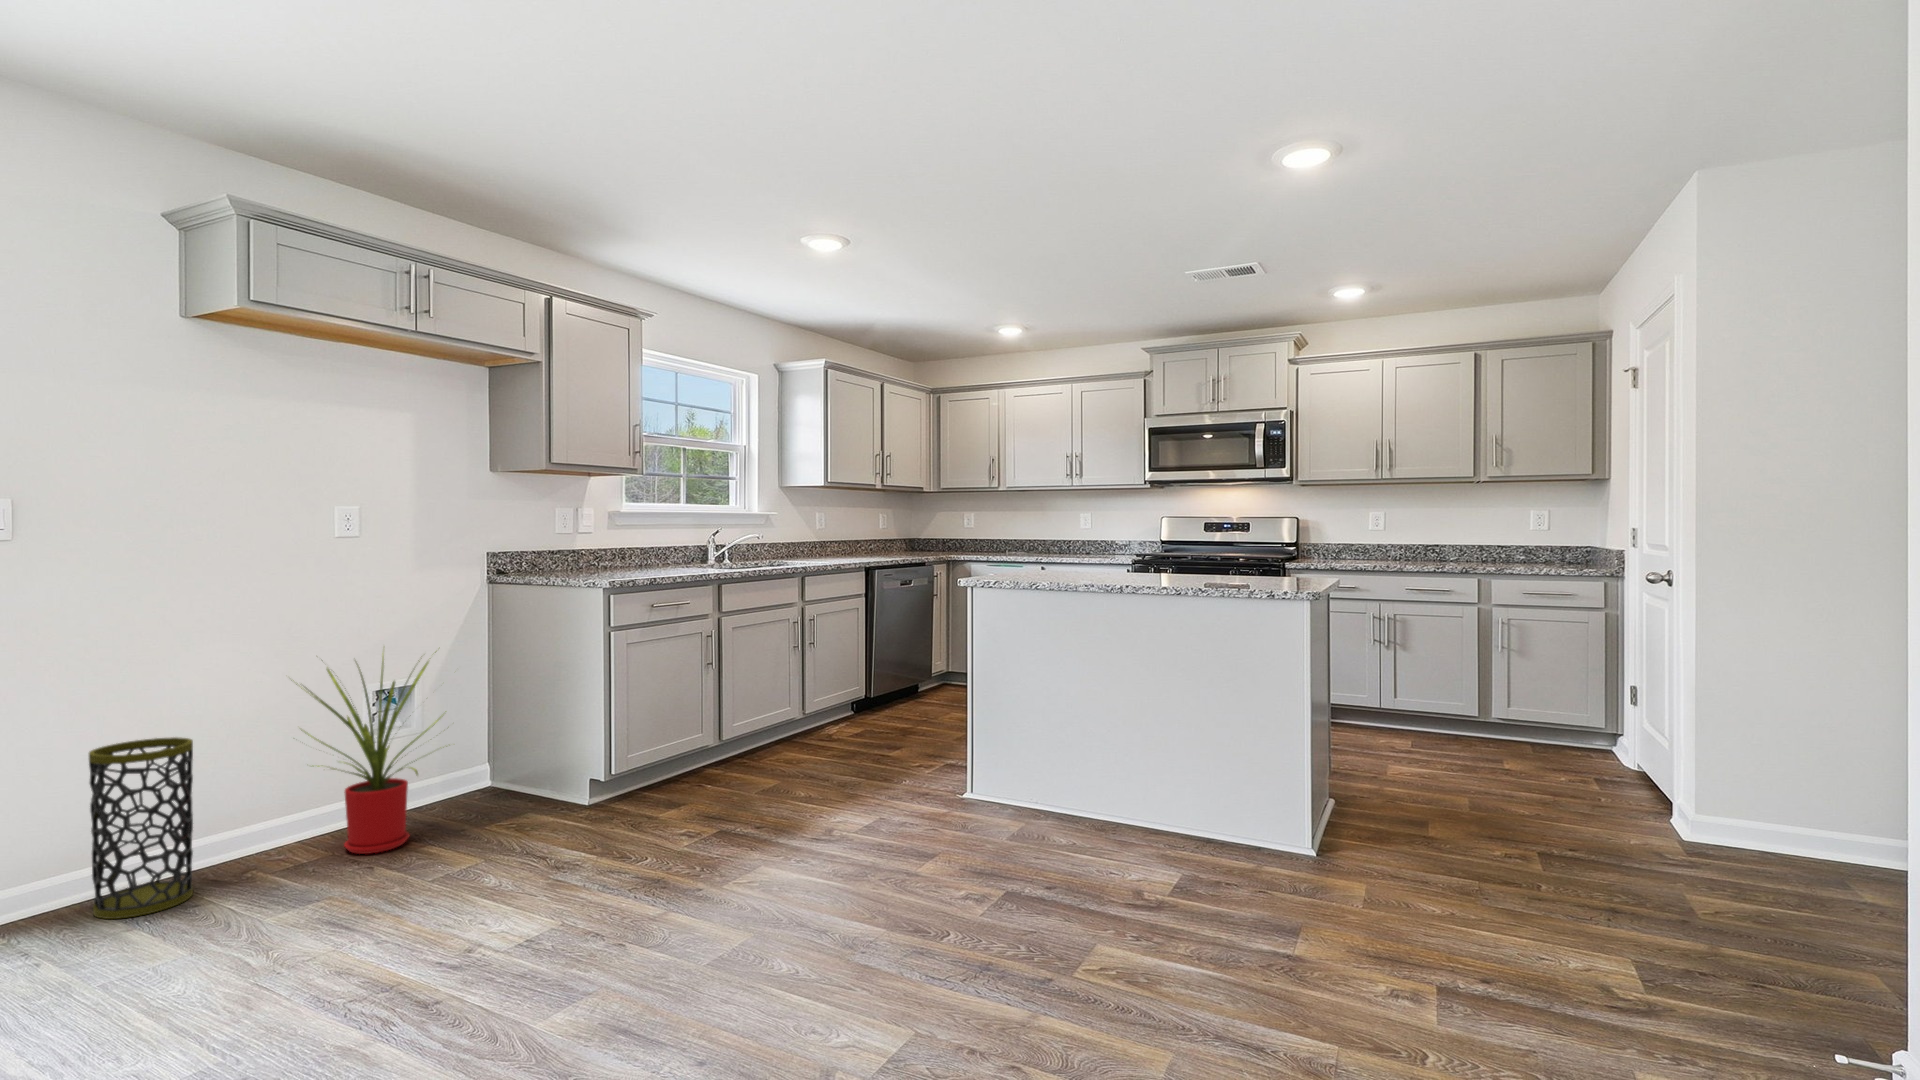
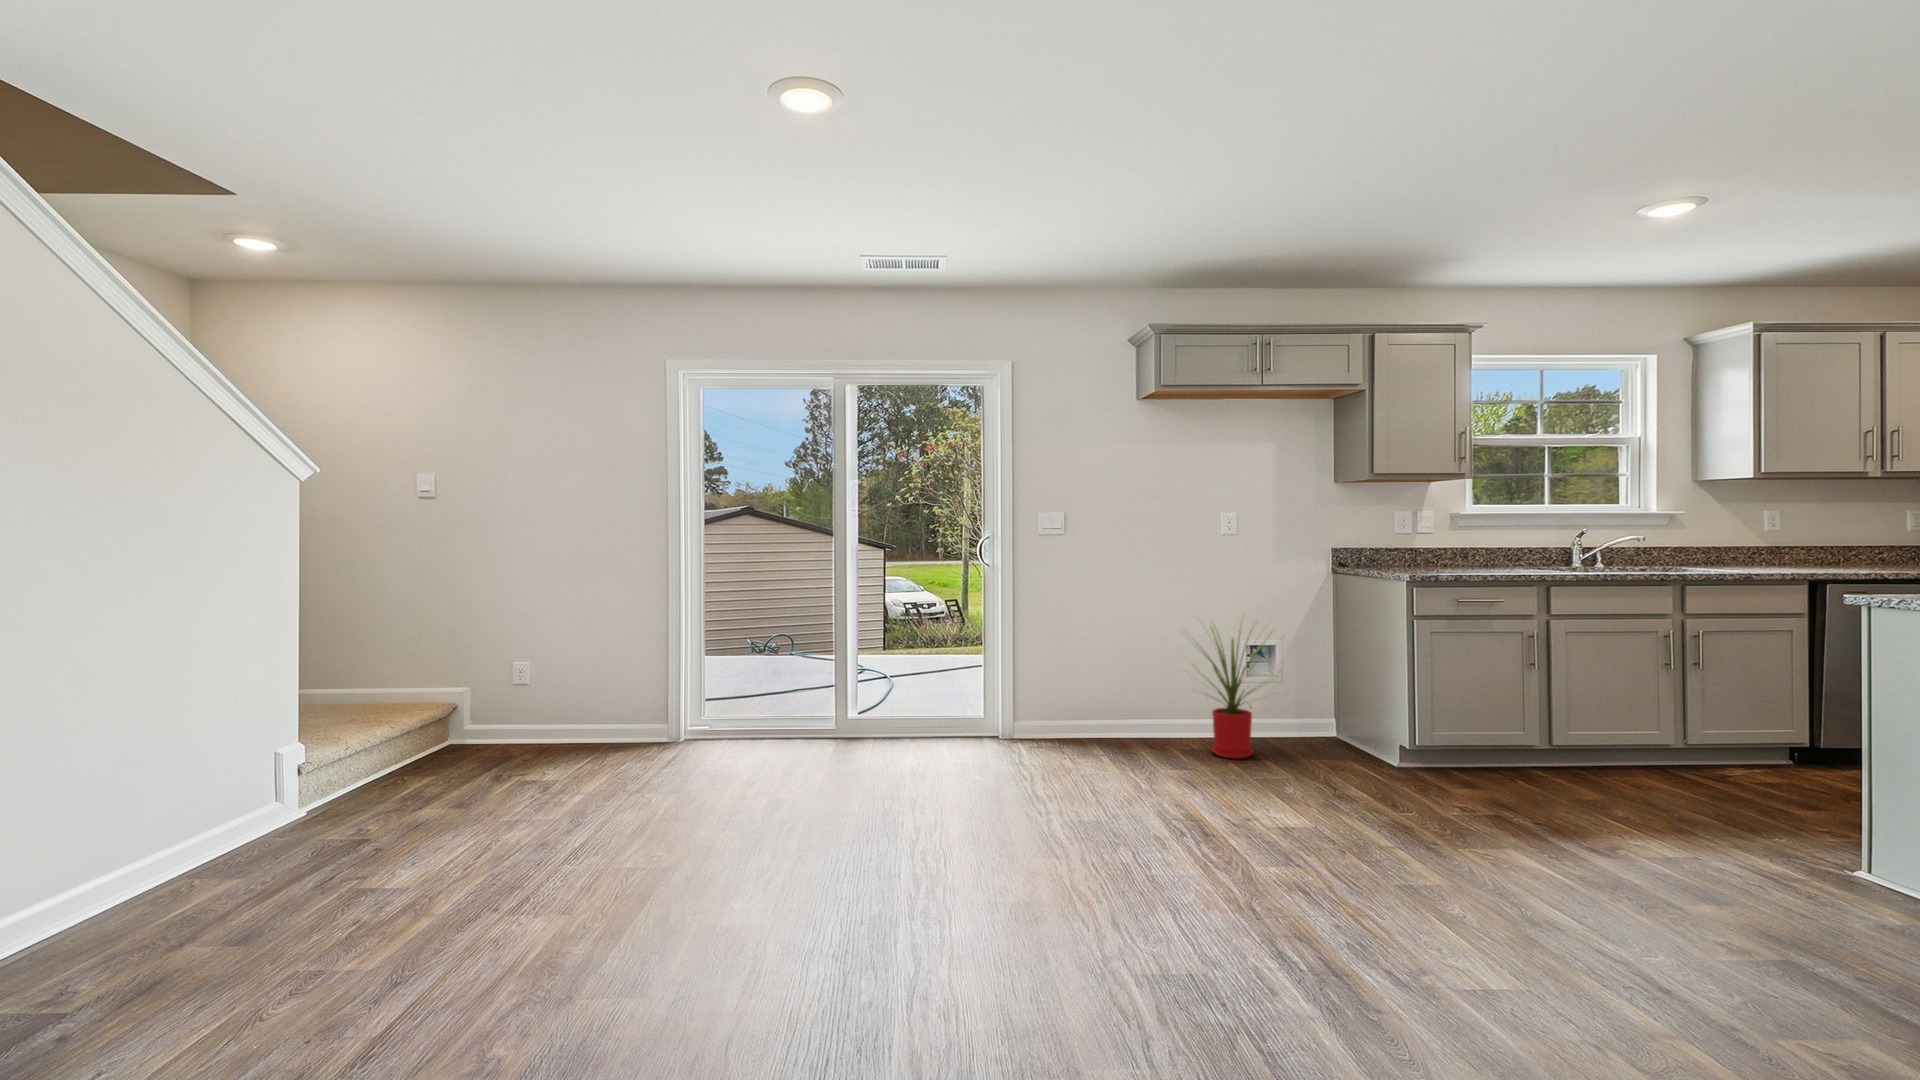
trash can: present [89,737,193,919] -> none [1082,655,1128,756]

